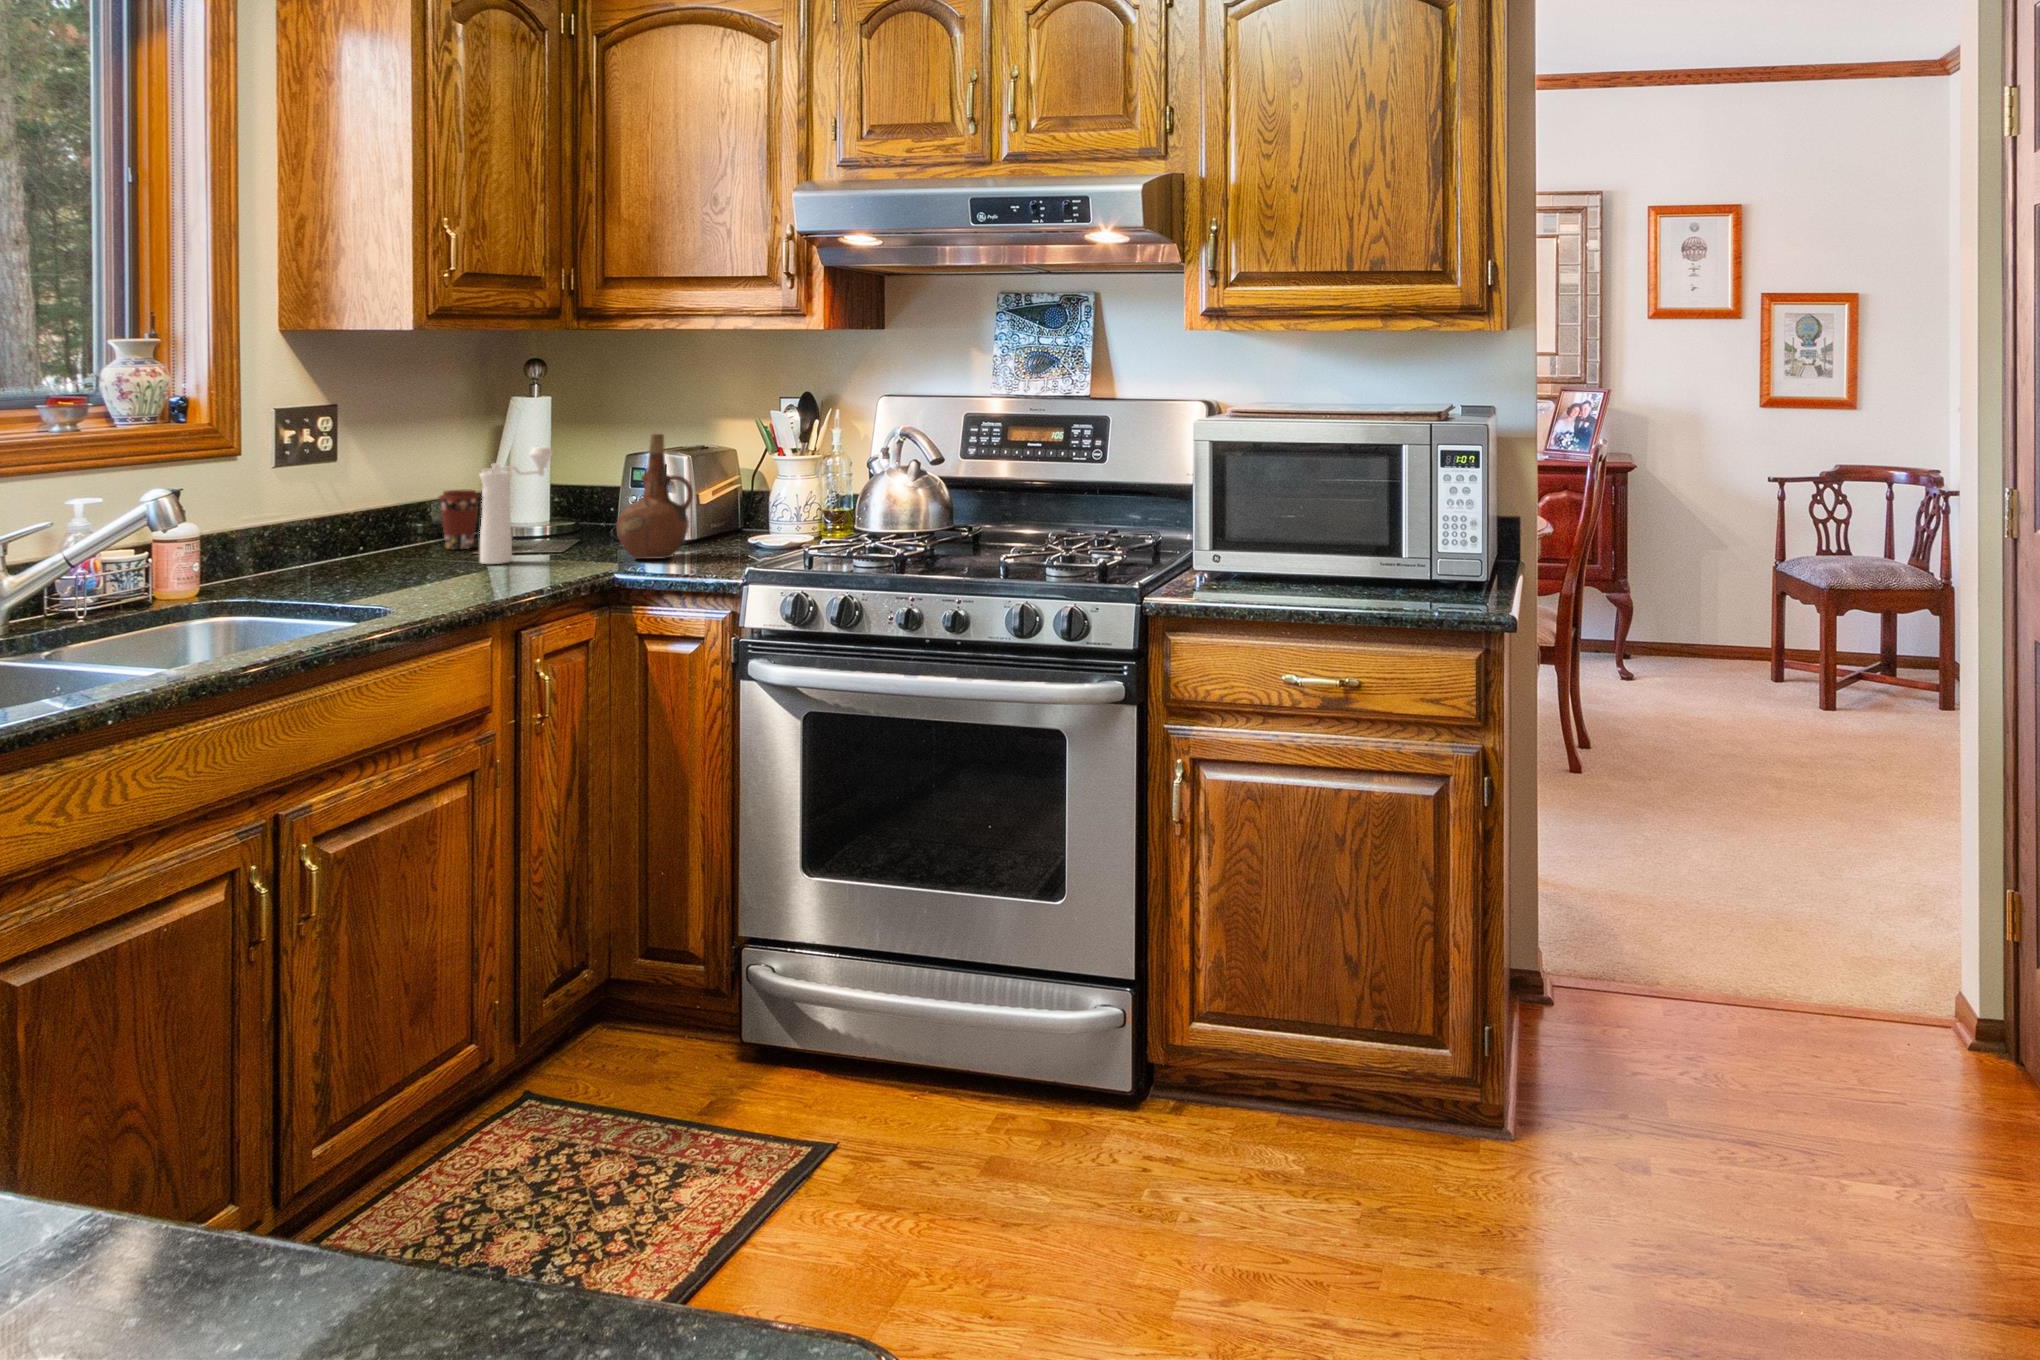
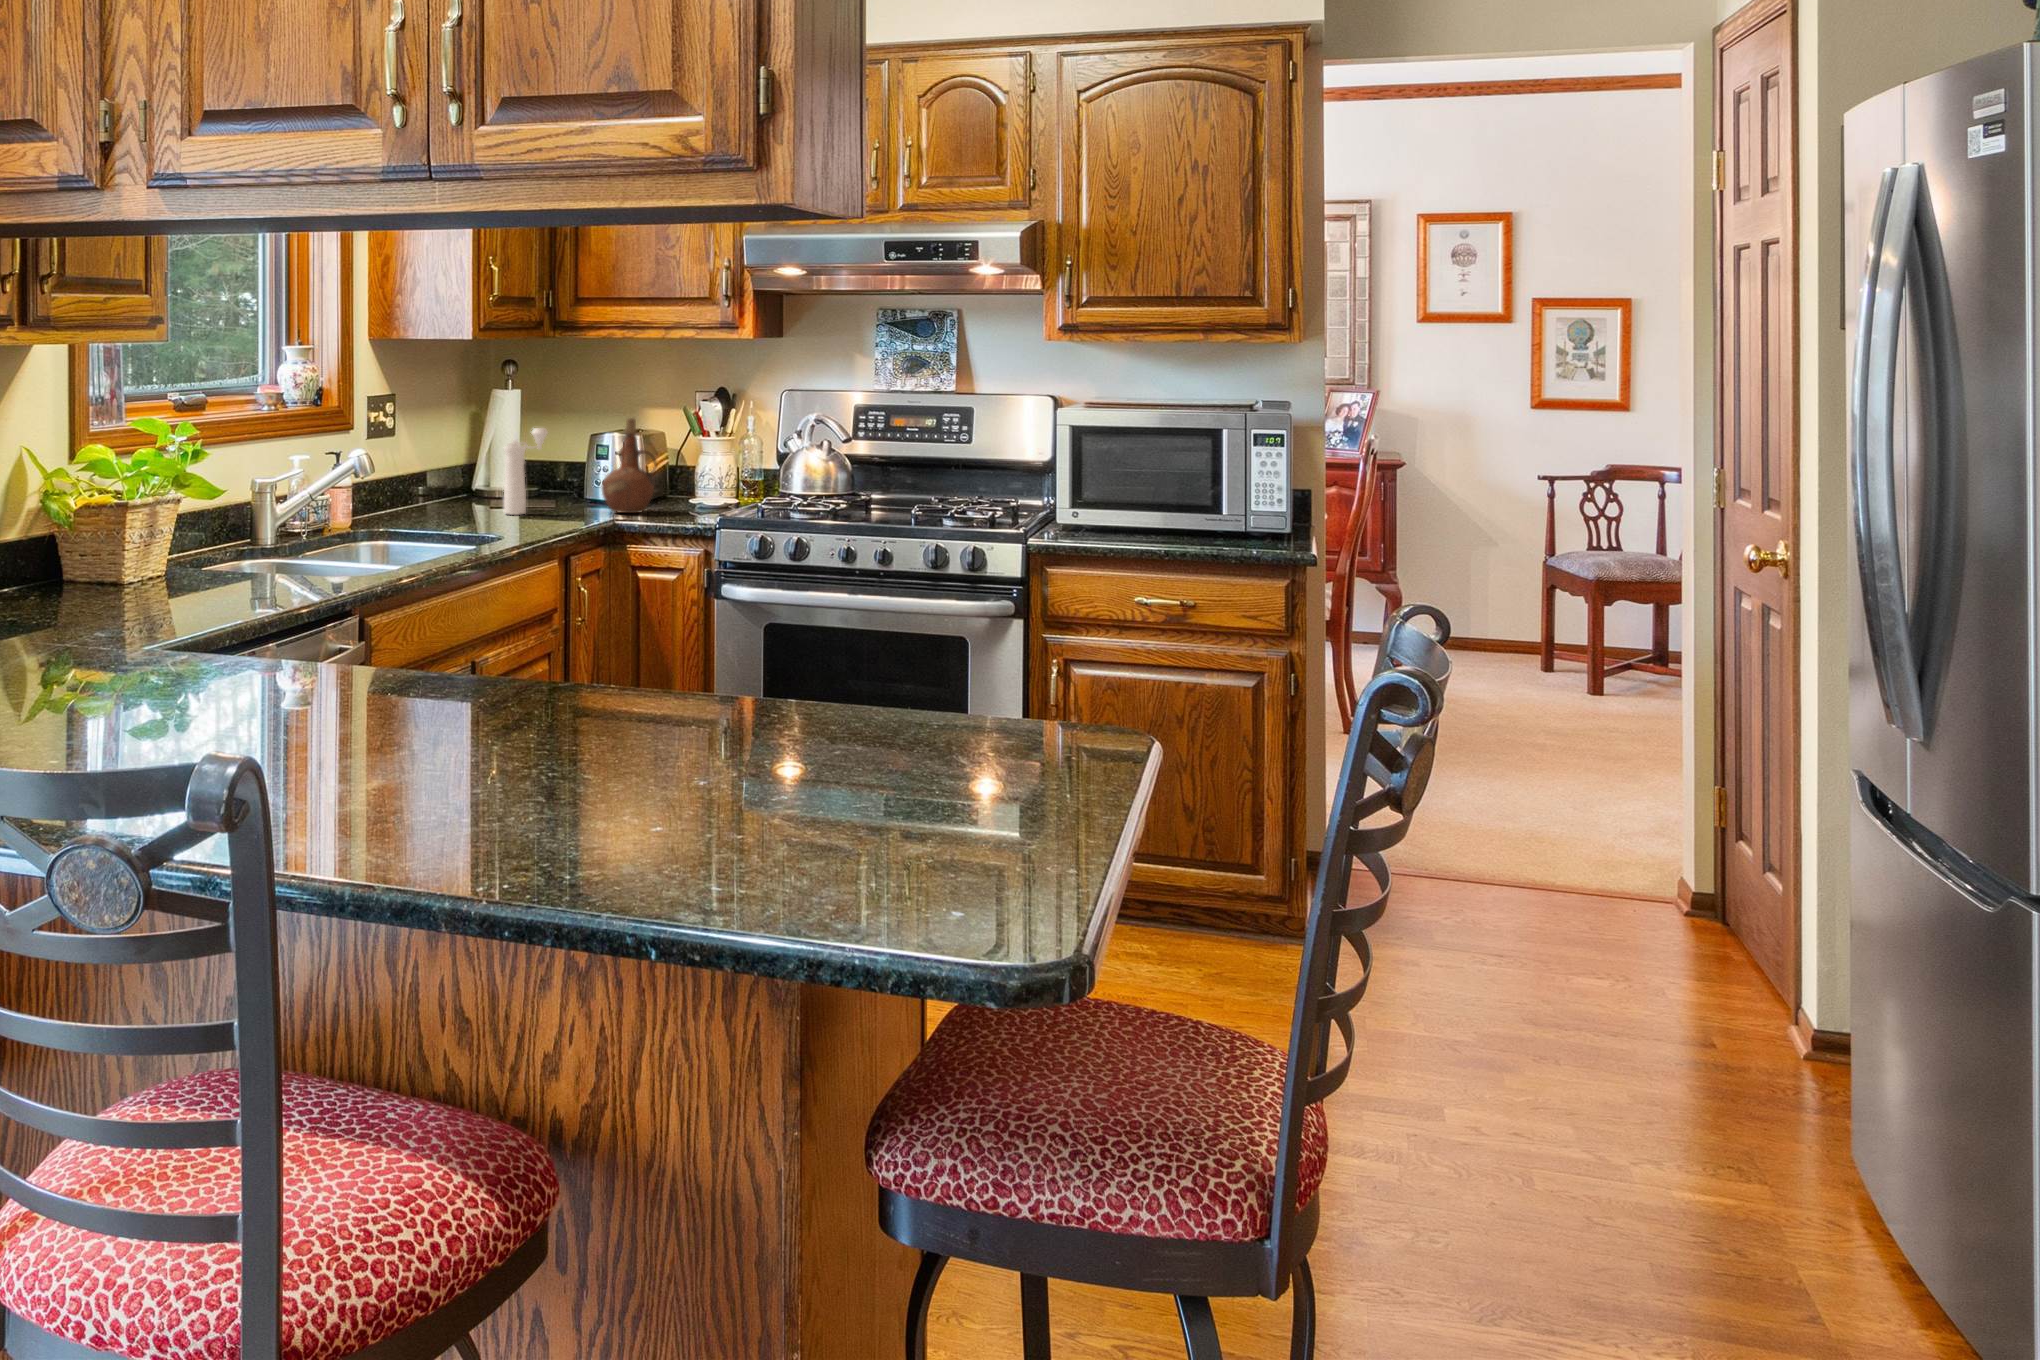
coffee cup: present [439,489,480,549] -> none [455,461,485,506]

